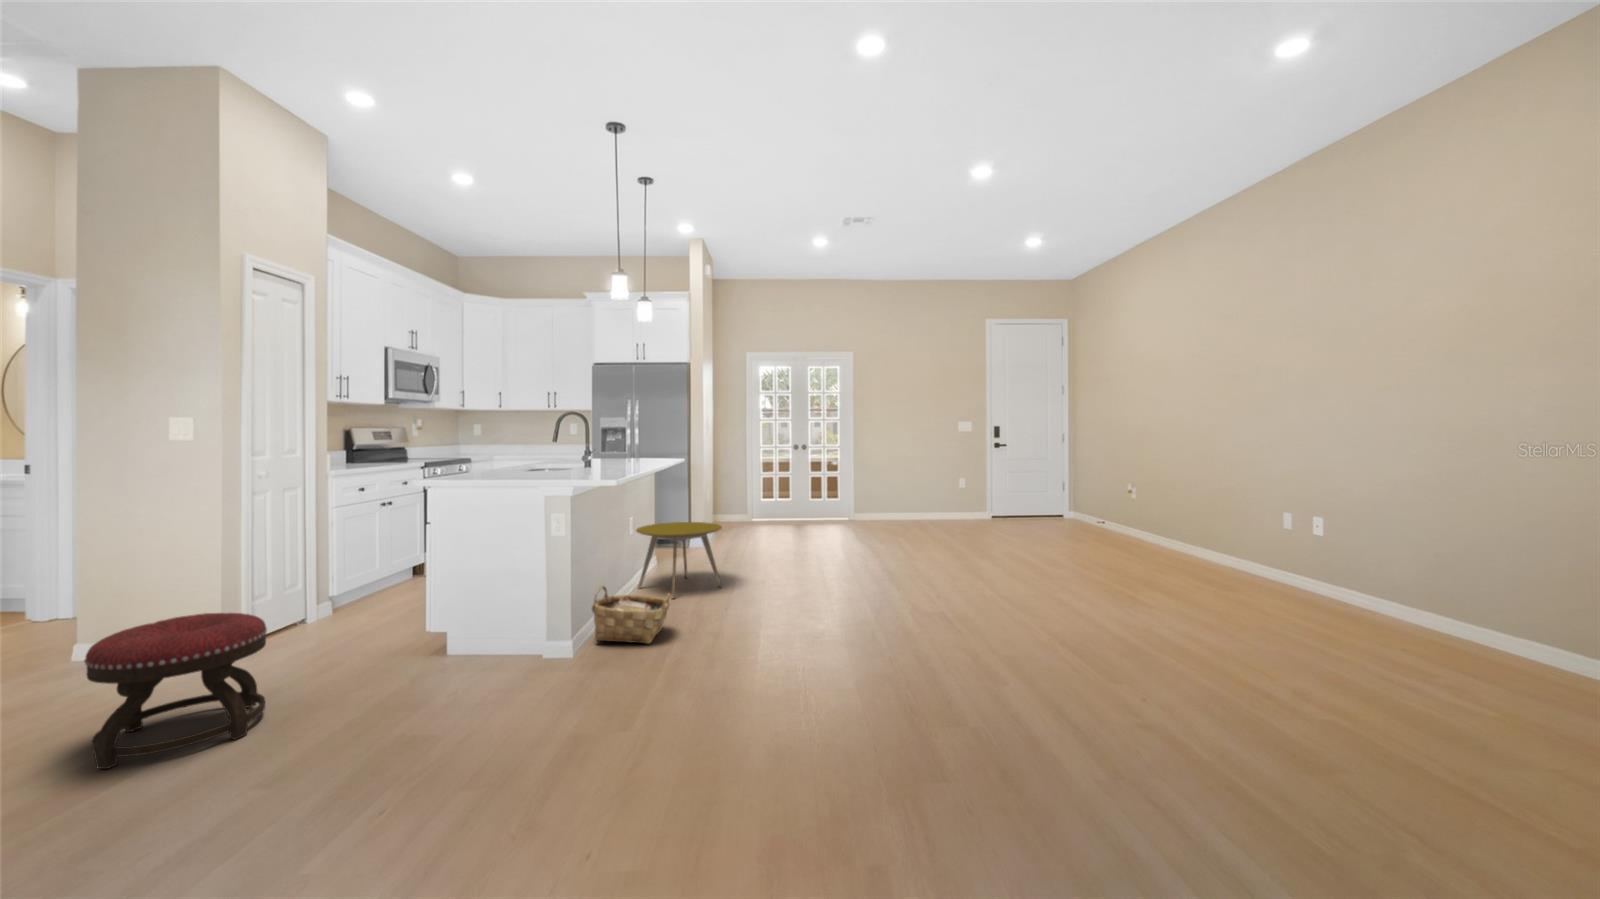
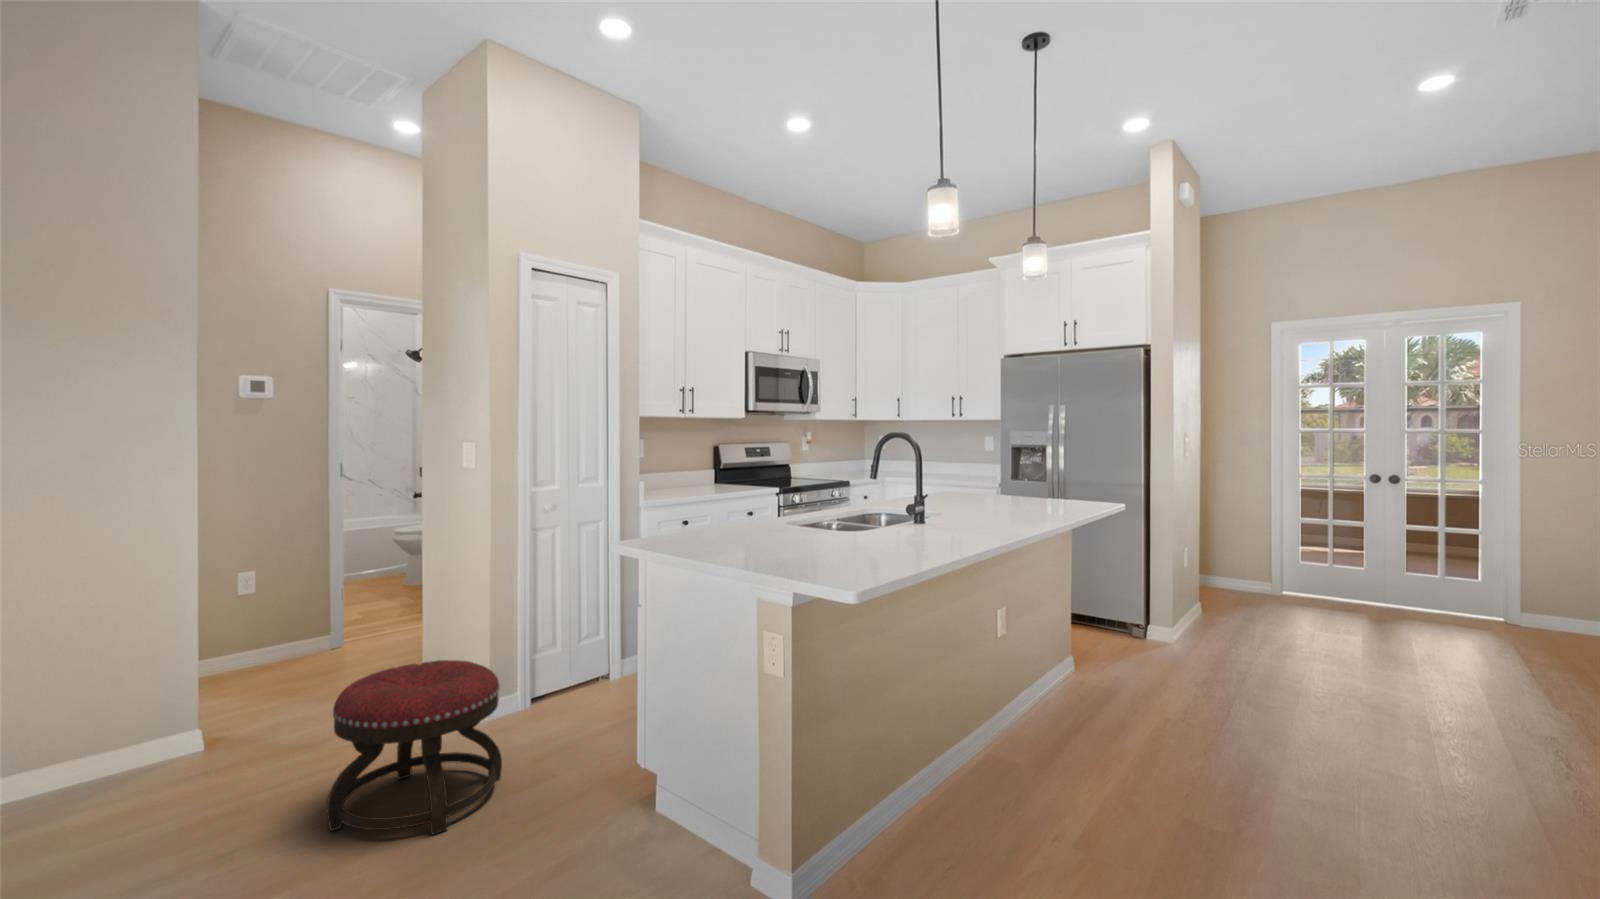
side table: present [636,522,722,599] -> none [1019,603,1179,749]
woven basket: present [592,586,670,644] -> none [892,715,1034,855]

